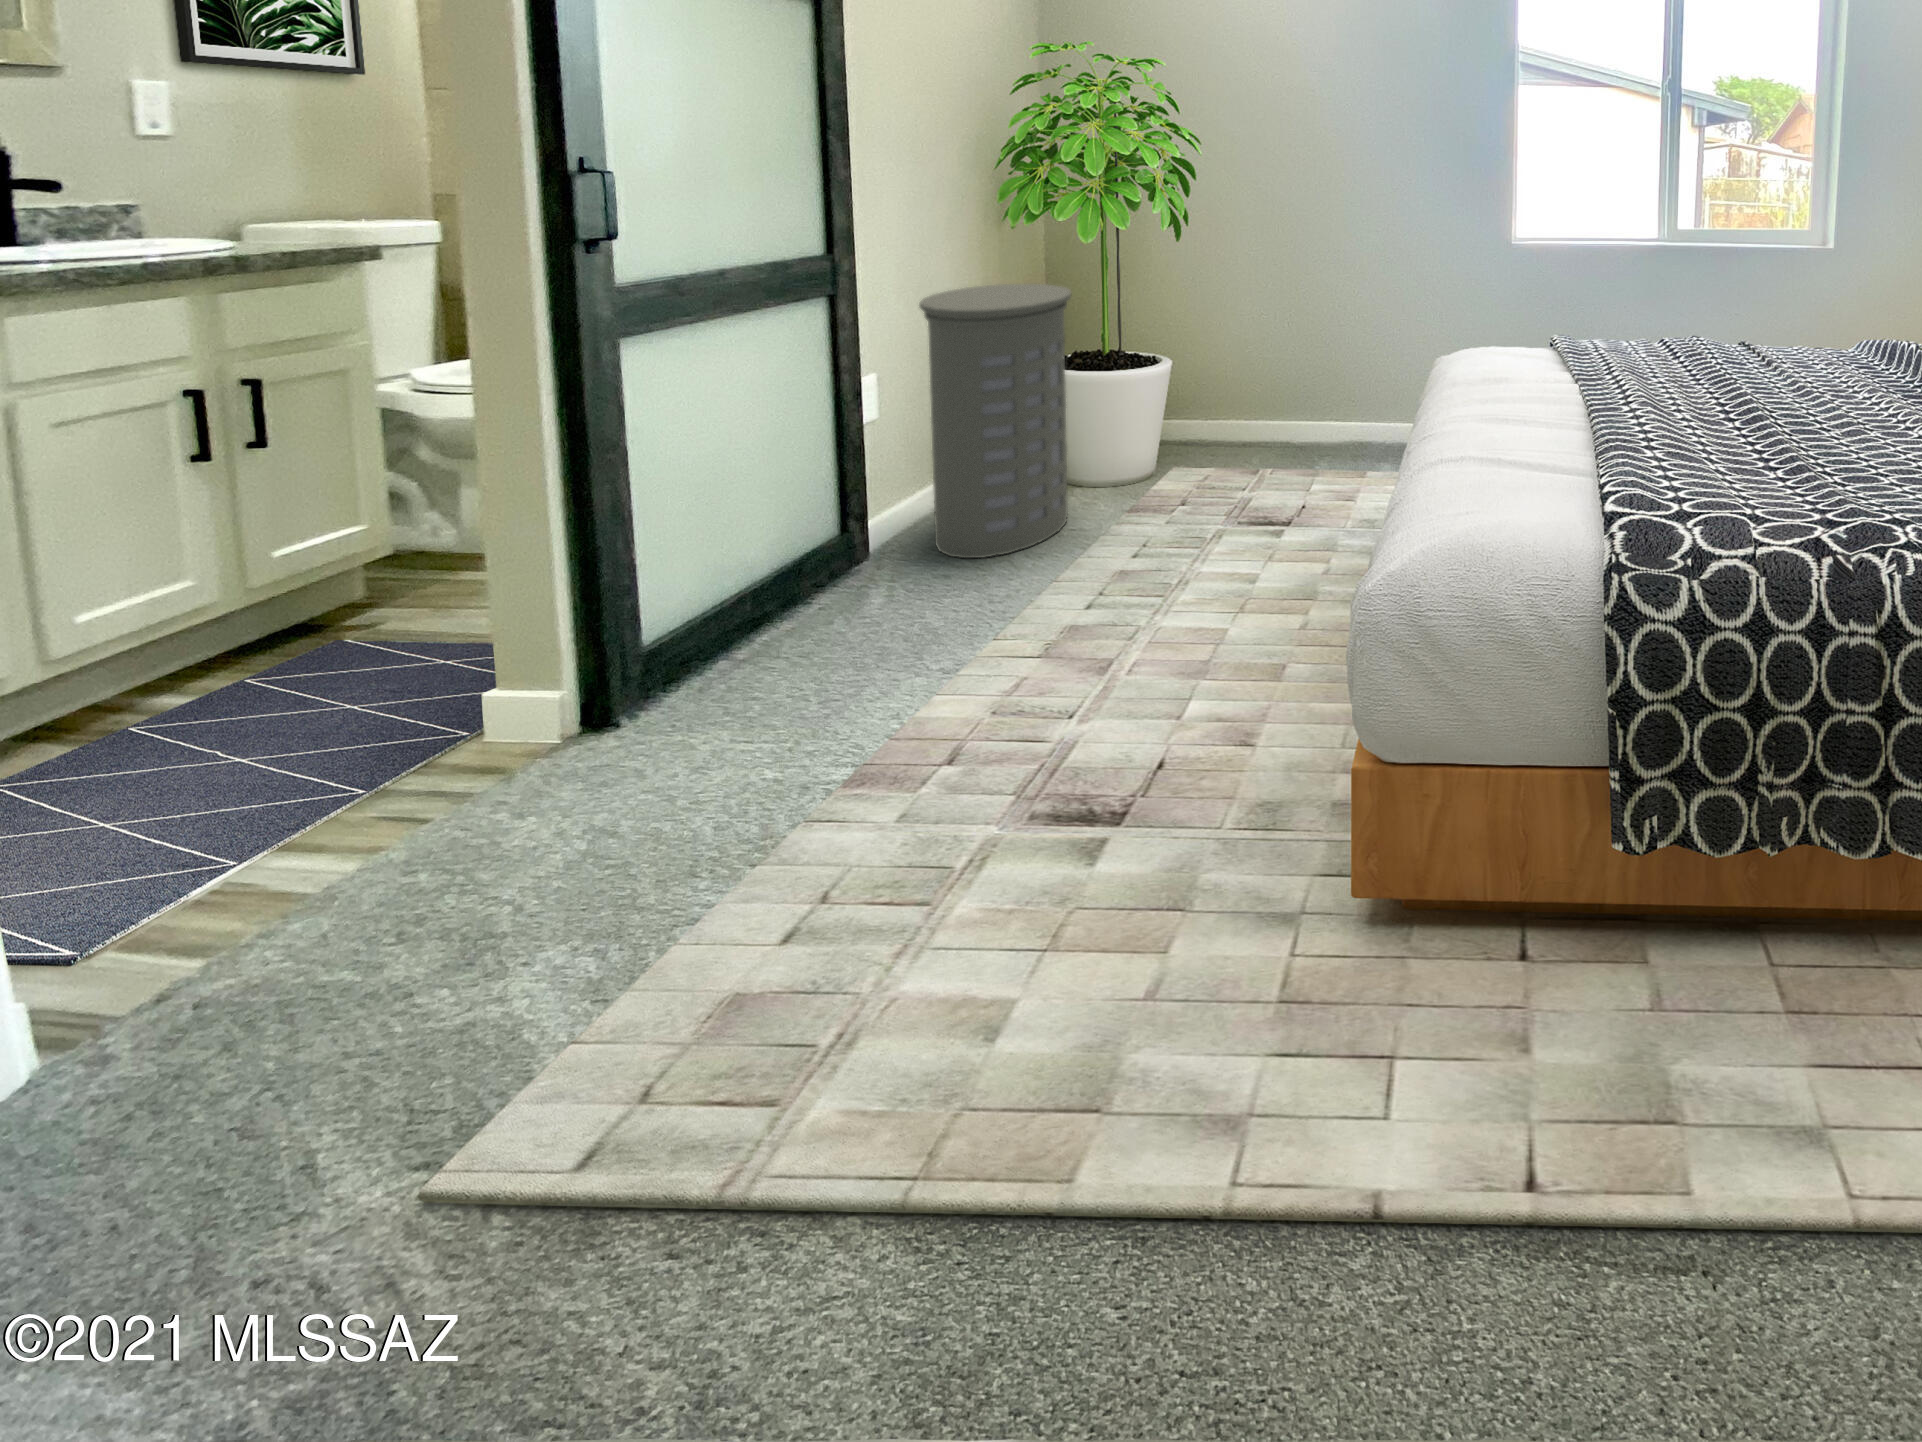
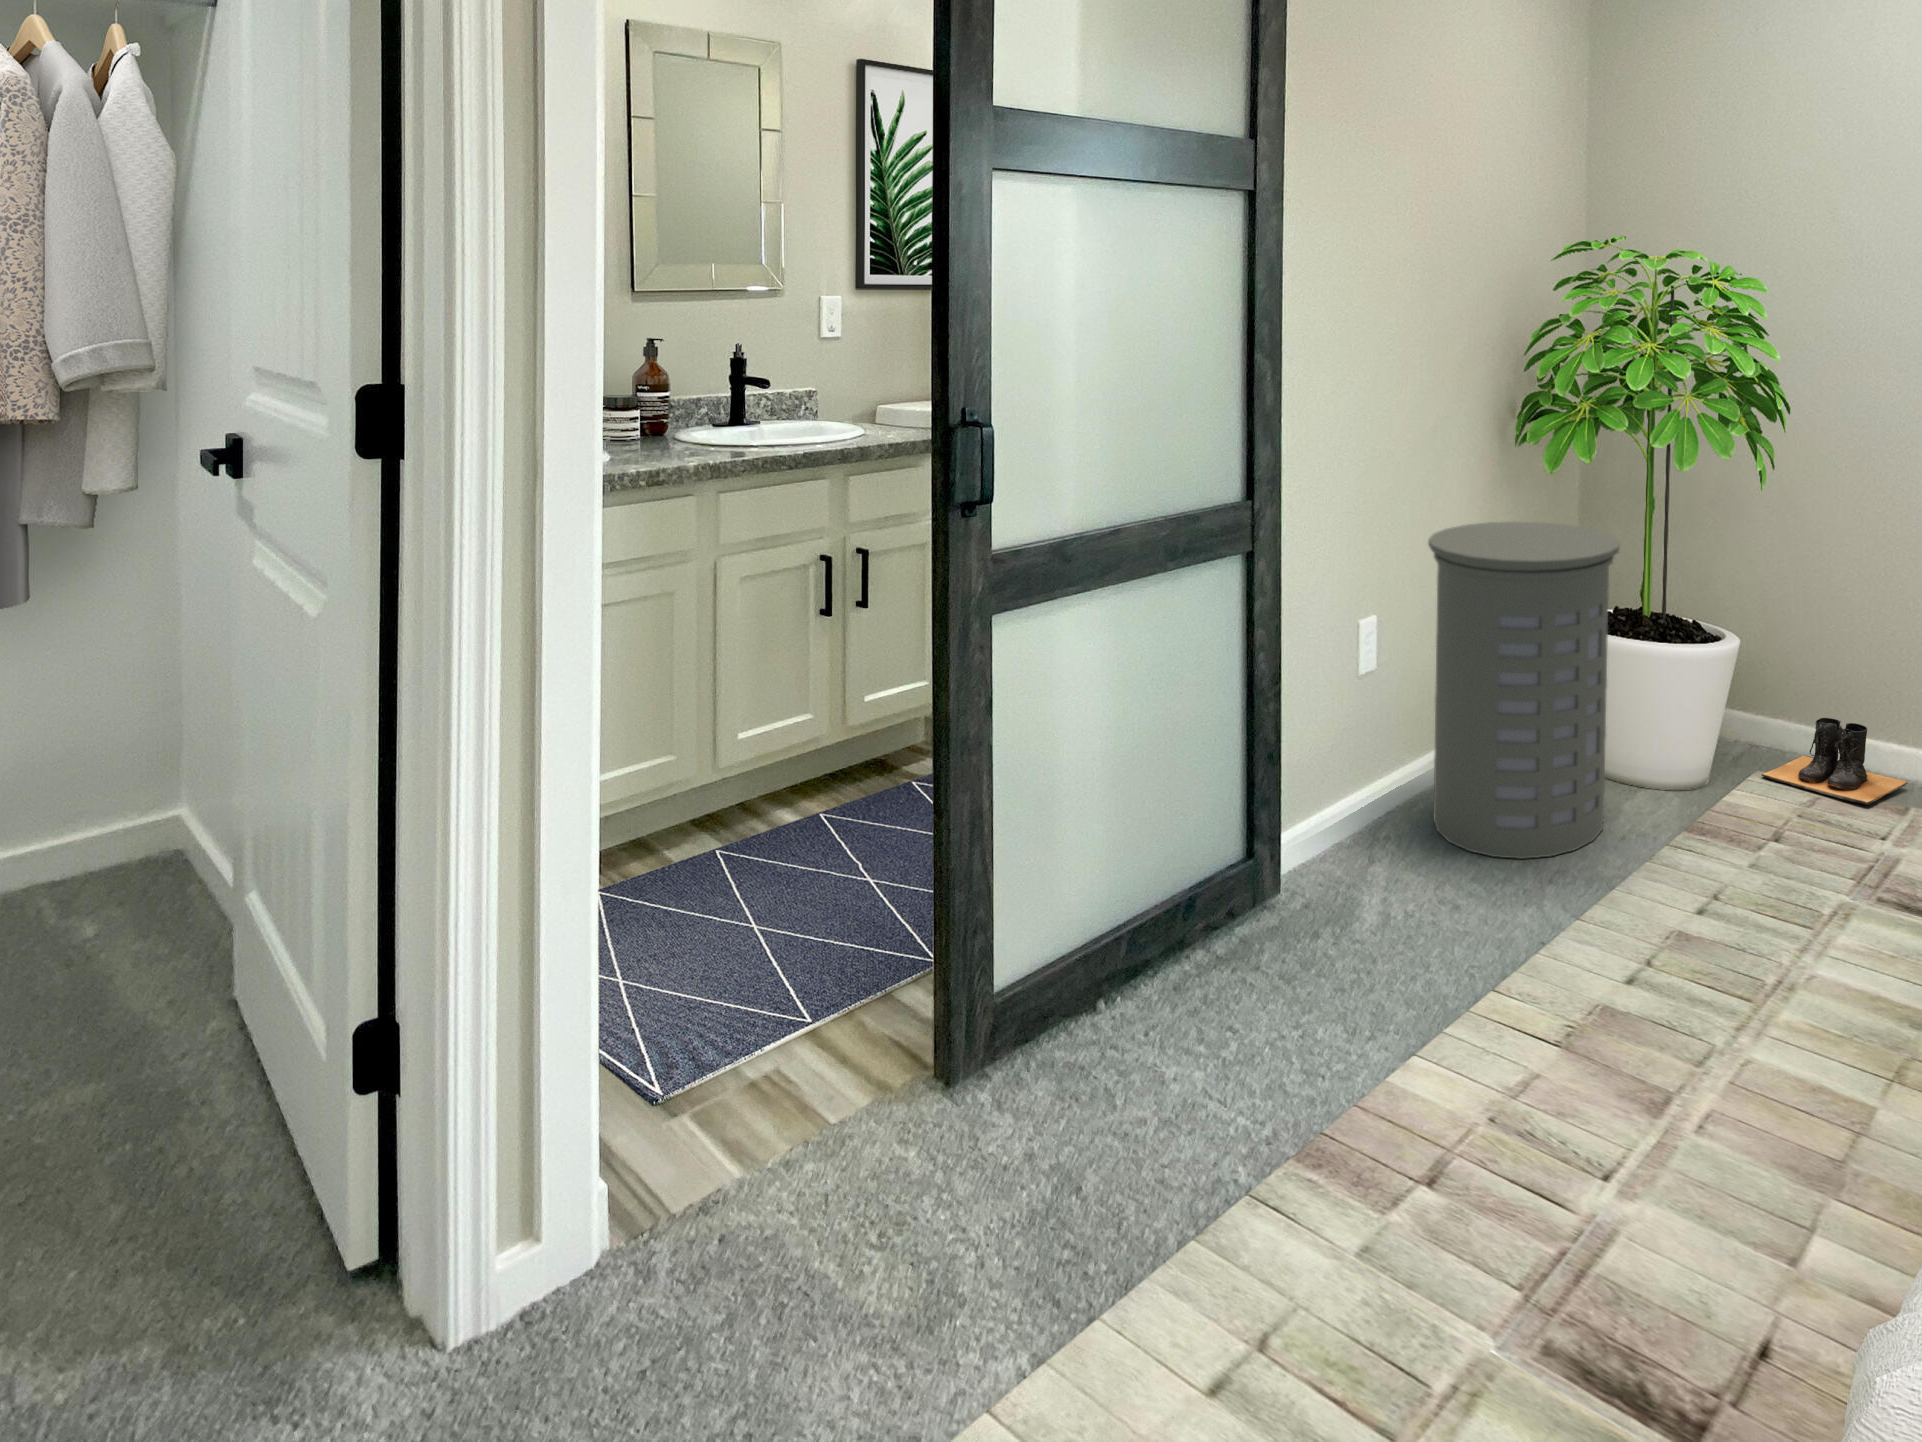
boots: none [1176,415,1264,470] -> present [1761,718,1907,805]

